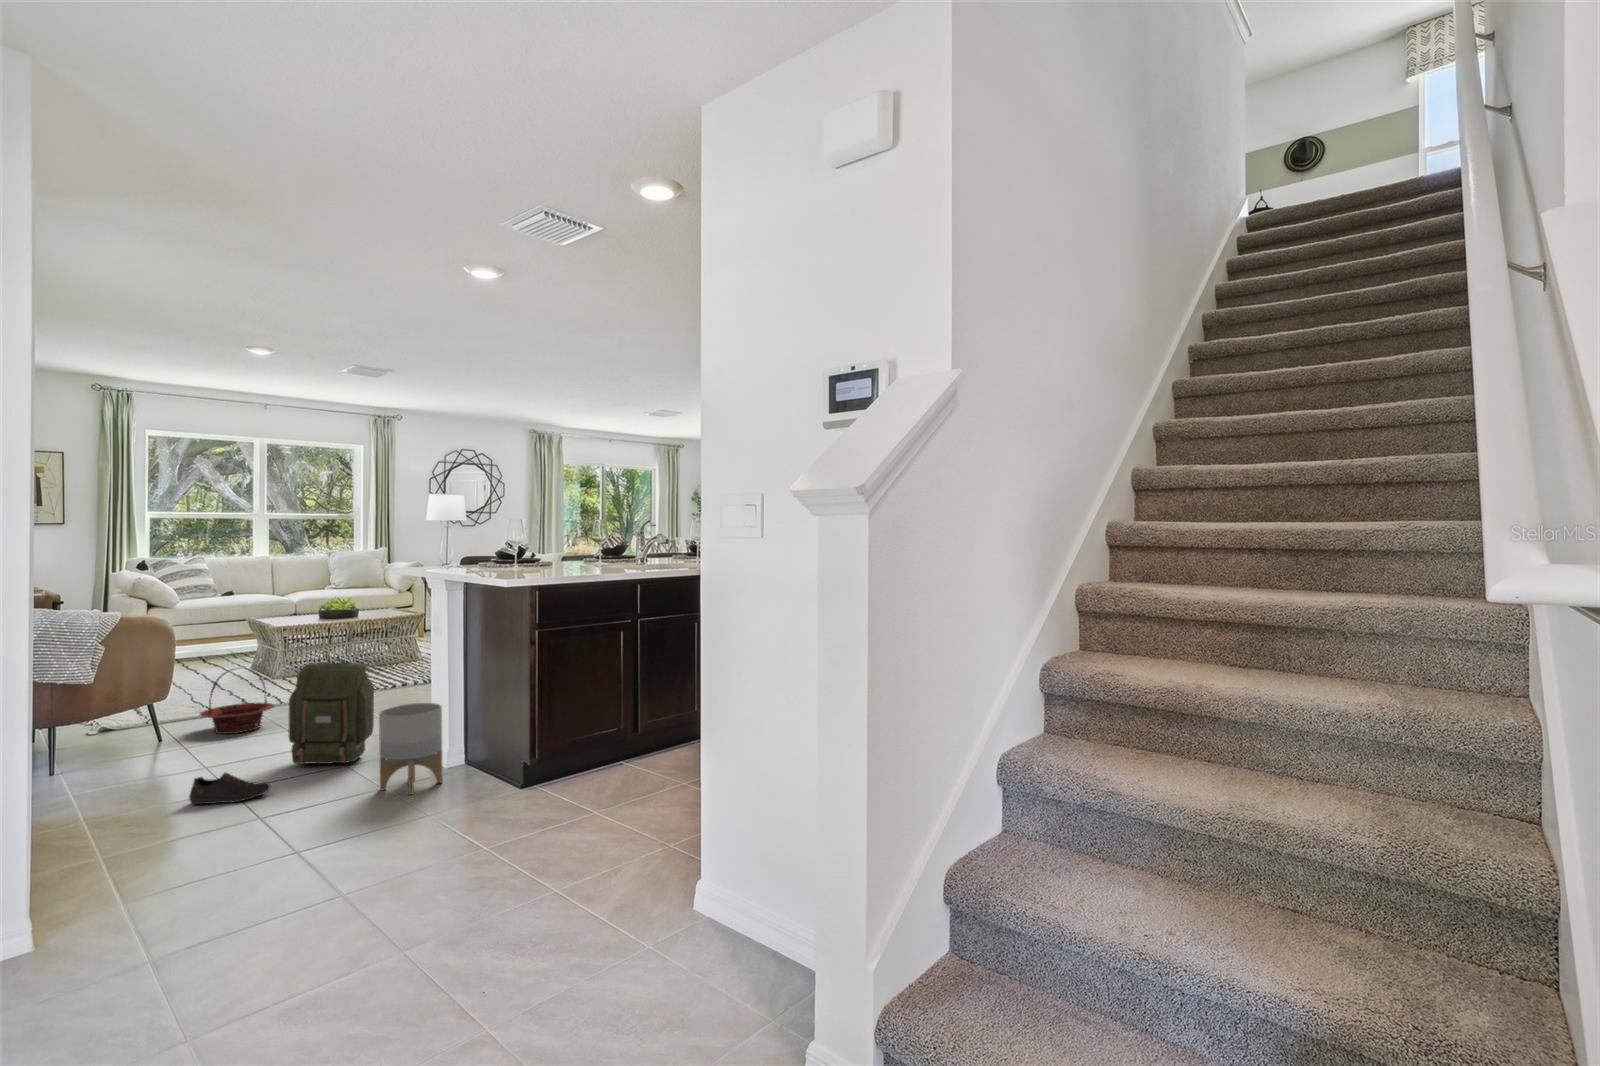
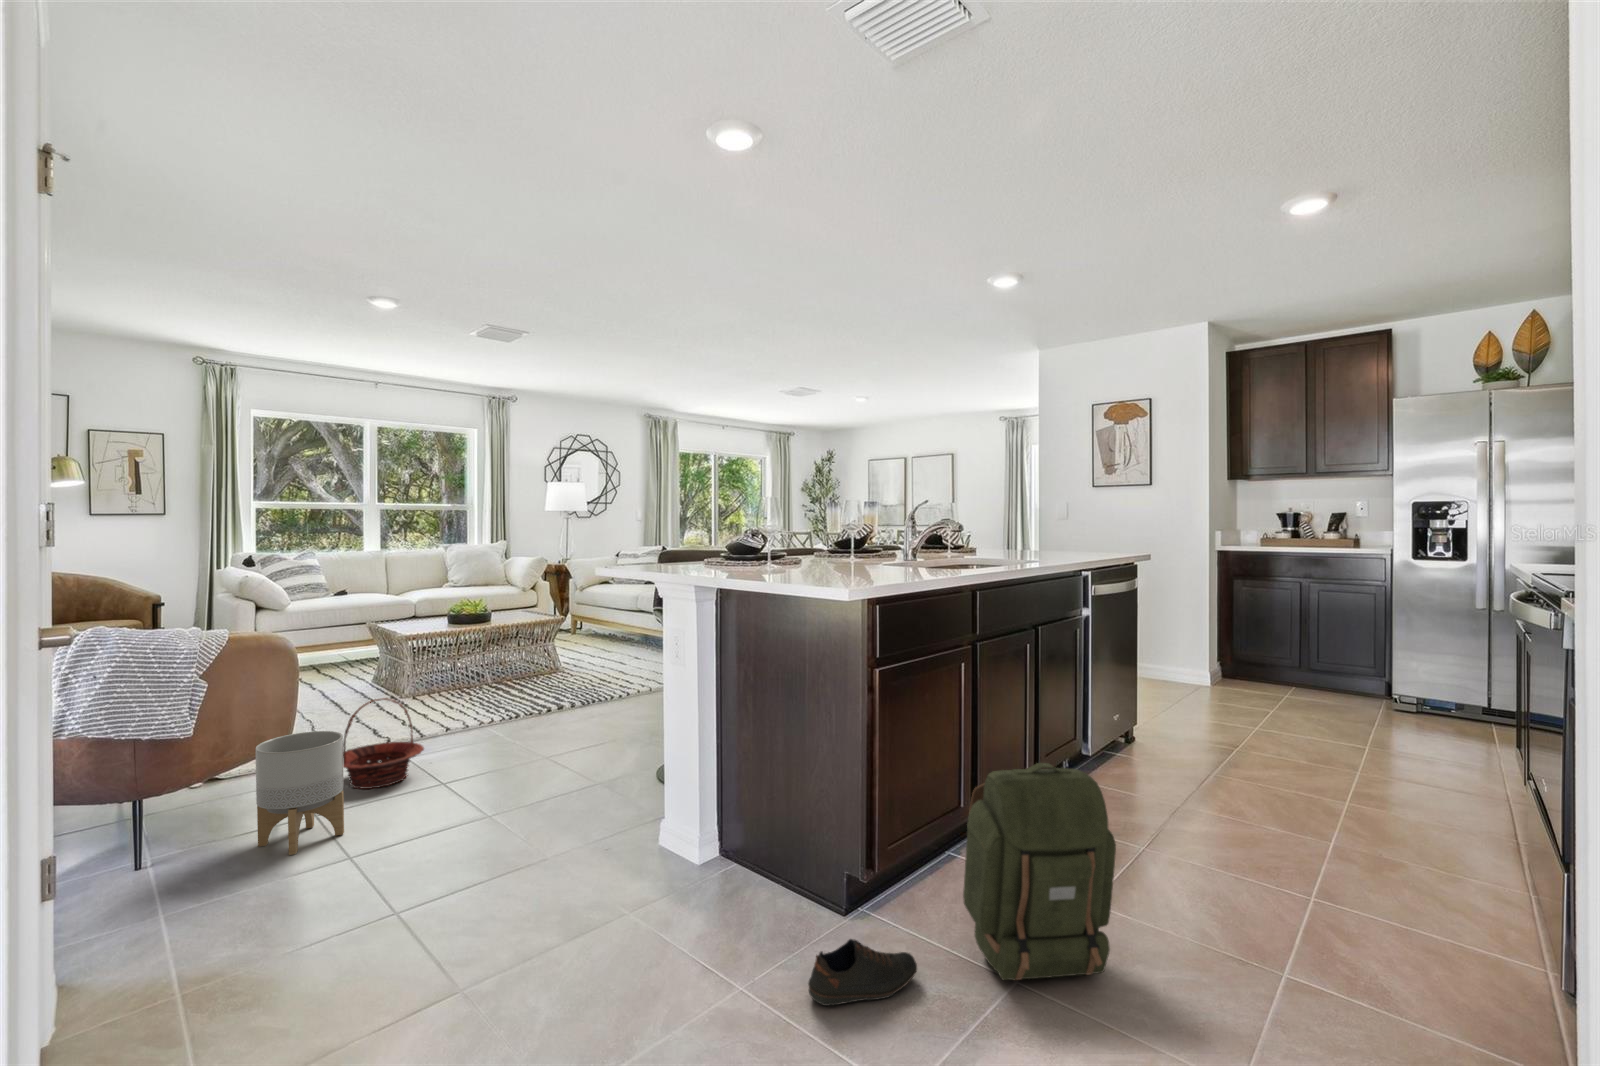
backpack: present [289,659,374,764] -> present [963,763,1116,980]
planter: present [379,703,443,795] -> present [255,731,344,855]
shoe: present [189,773,270,804] -> present [808,939,917,1006]

